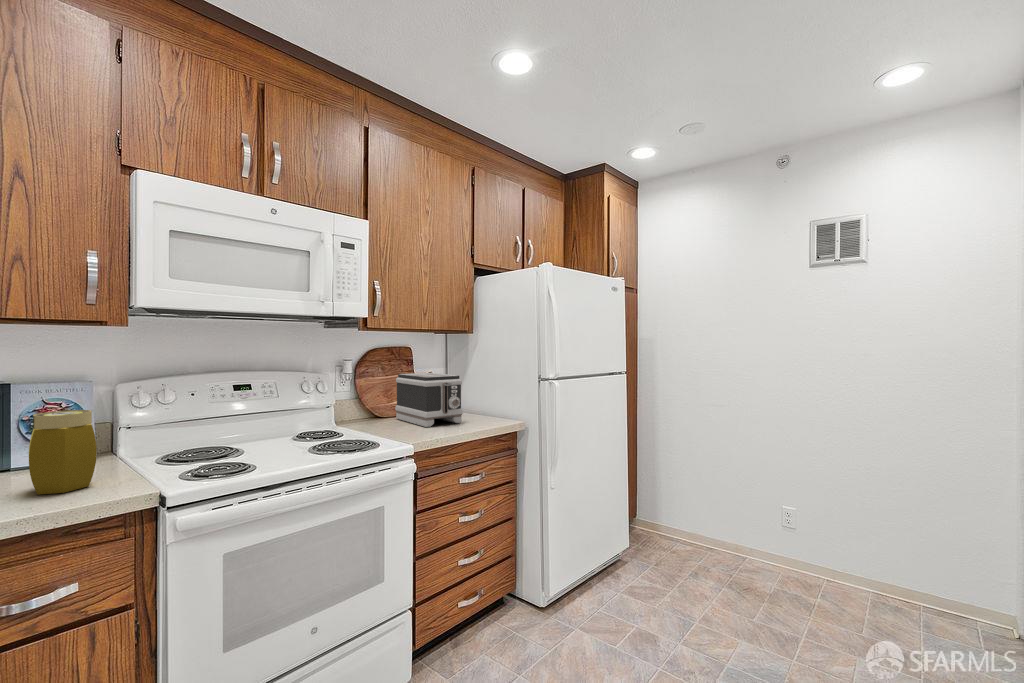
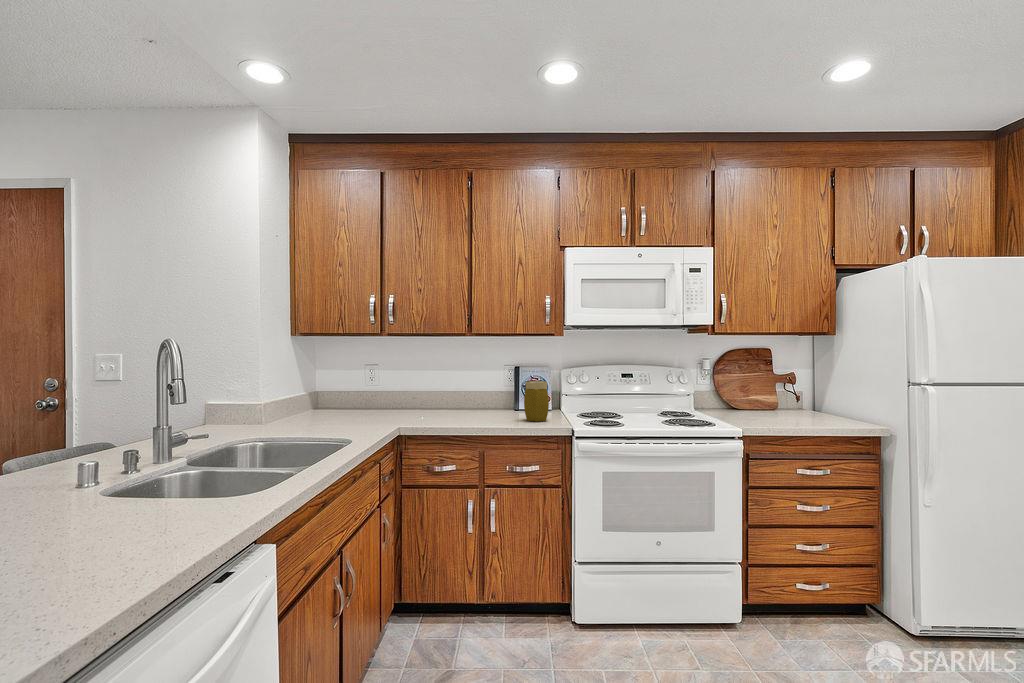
toaster: present [395,373,463,427] -> none [750,372,809,420]

